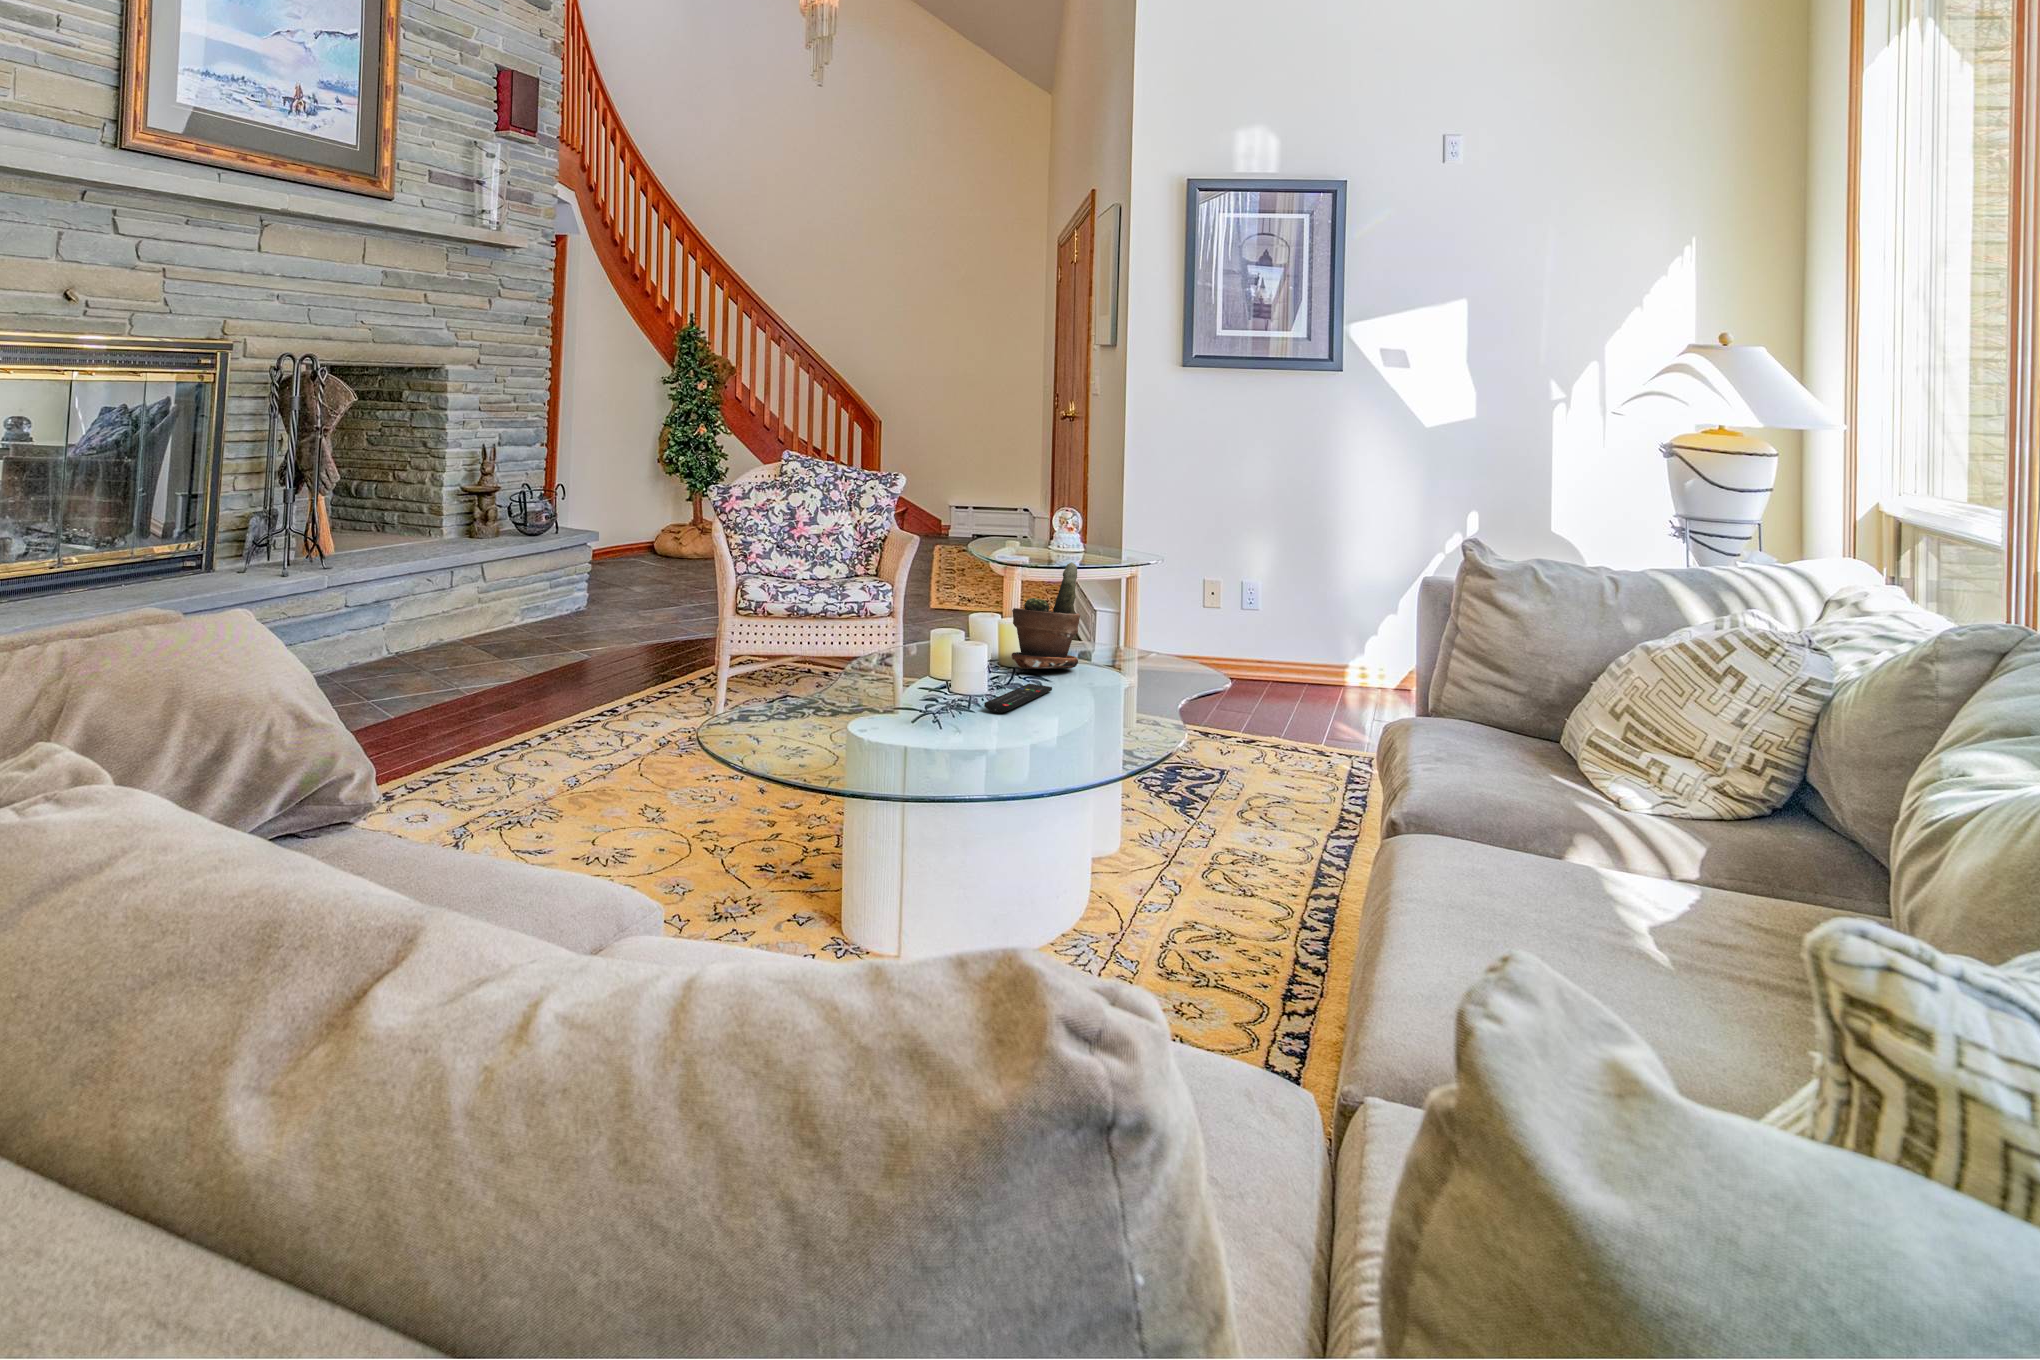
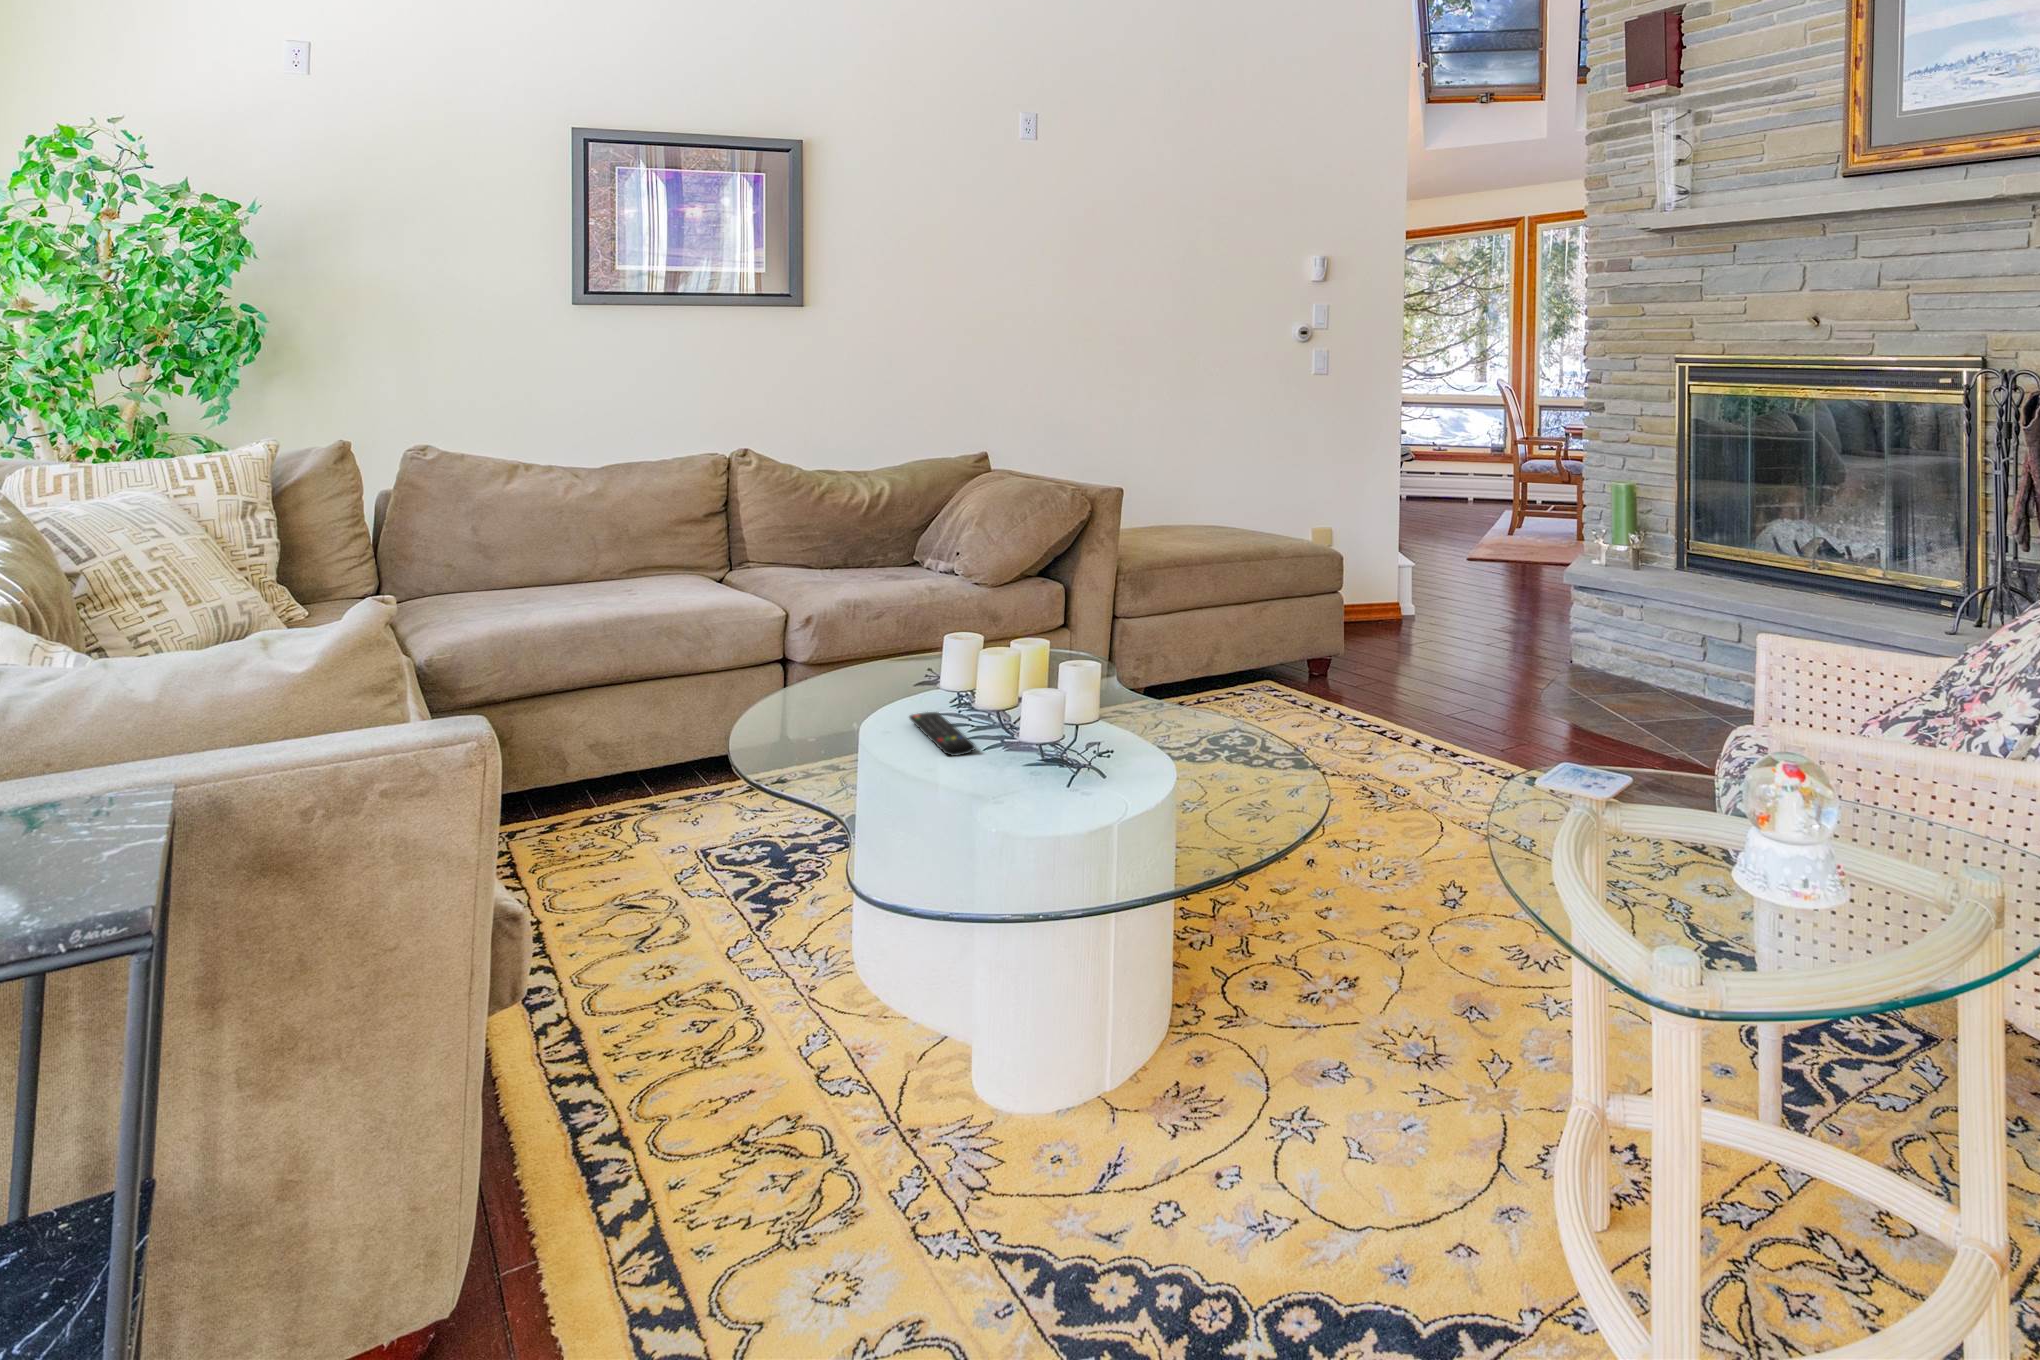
potted plant: present [1011,562,1080,669] -> none [992,636,1095,793]

